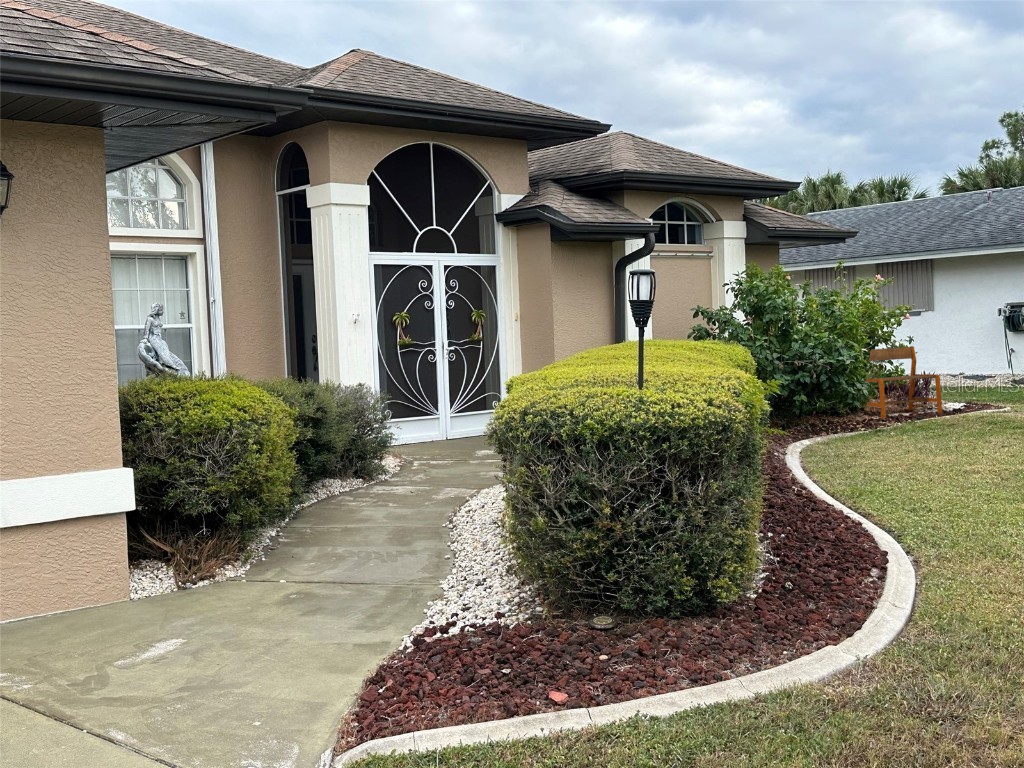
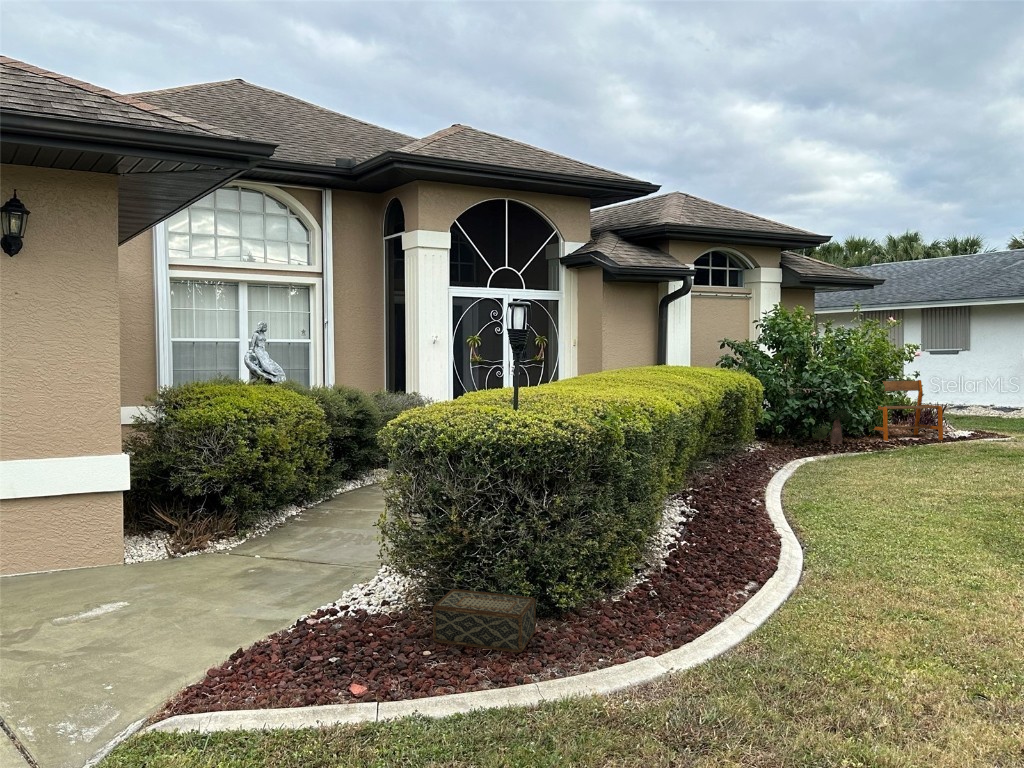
potted plant: none [805,376,849,425] -> present [813,404,851,444]
woven basket: none [599,591,703,647] -> present [433,589,536,653]

